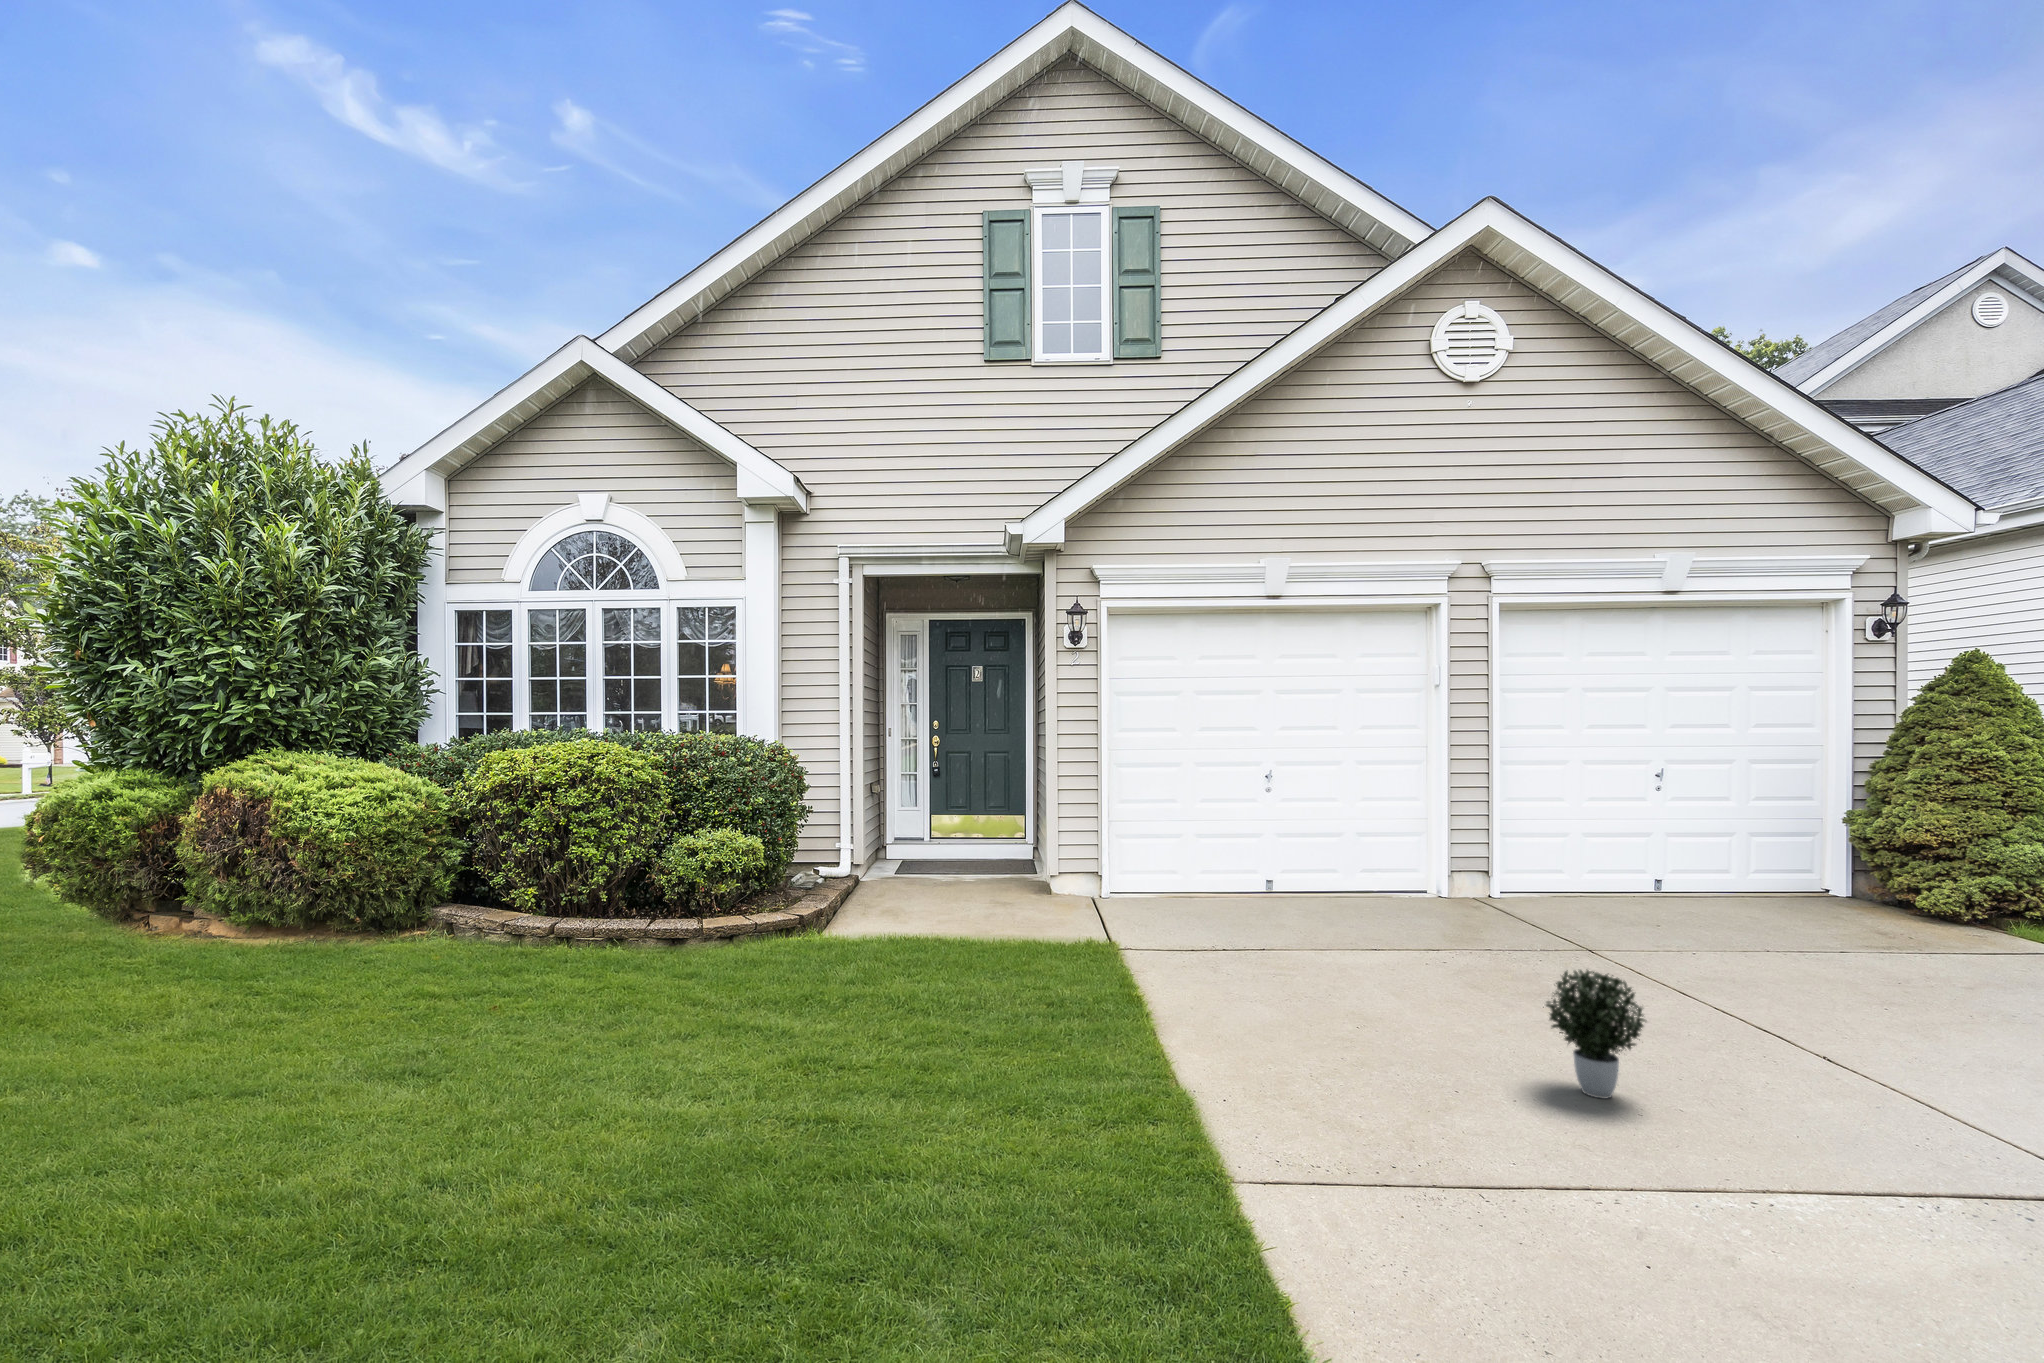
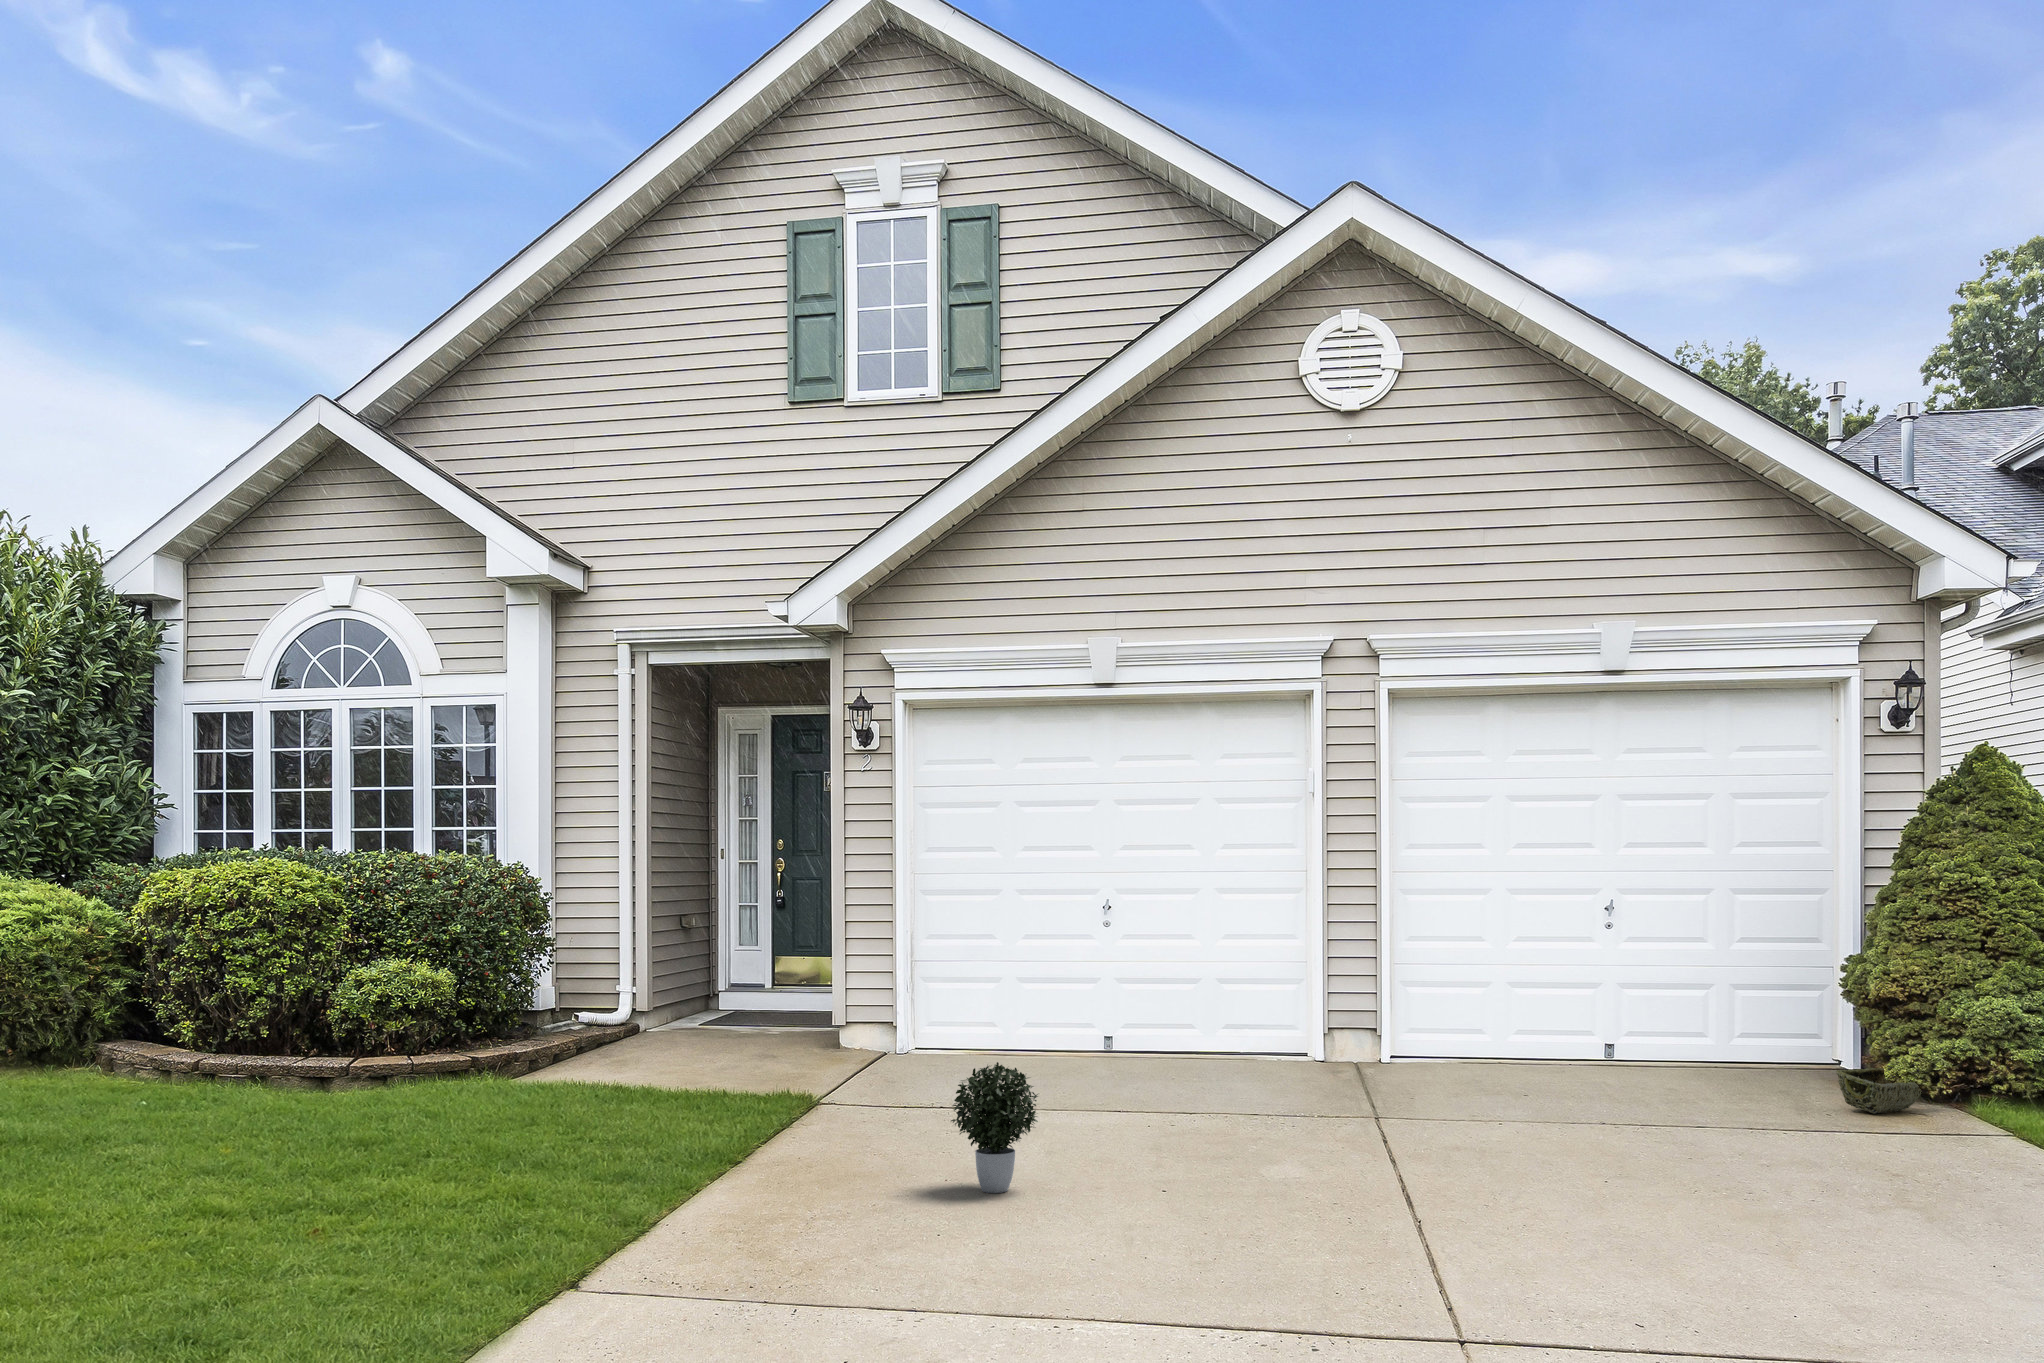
woven basket: none [1917,898,1980,938] -> present [1836,1068,1922,1114]

